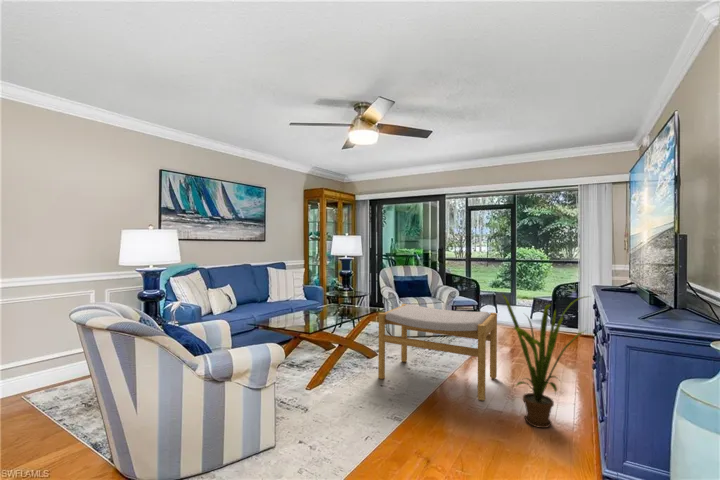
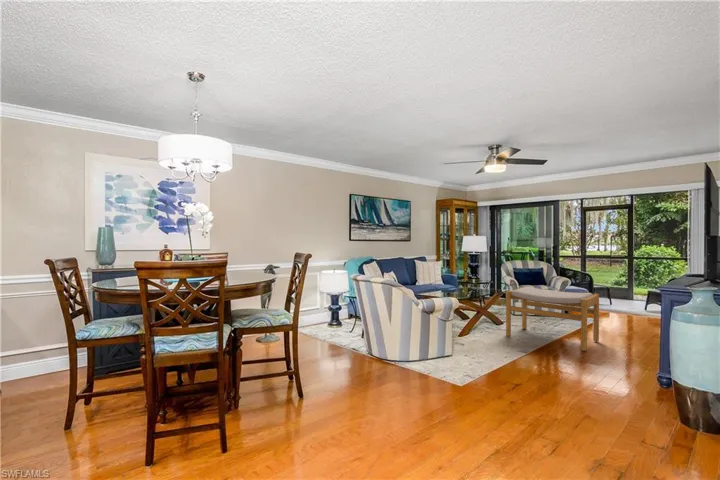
house plant: present [503,295,584,428] -> none [596,276,664,366]

